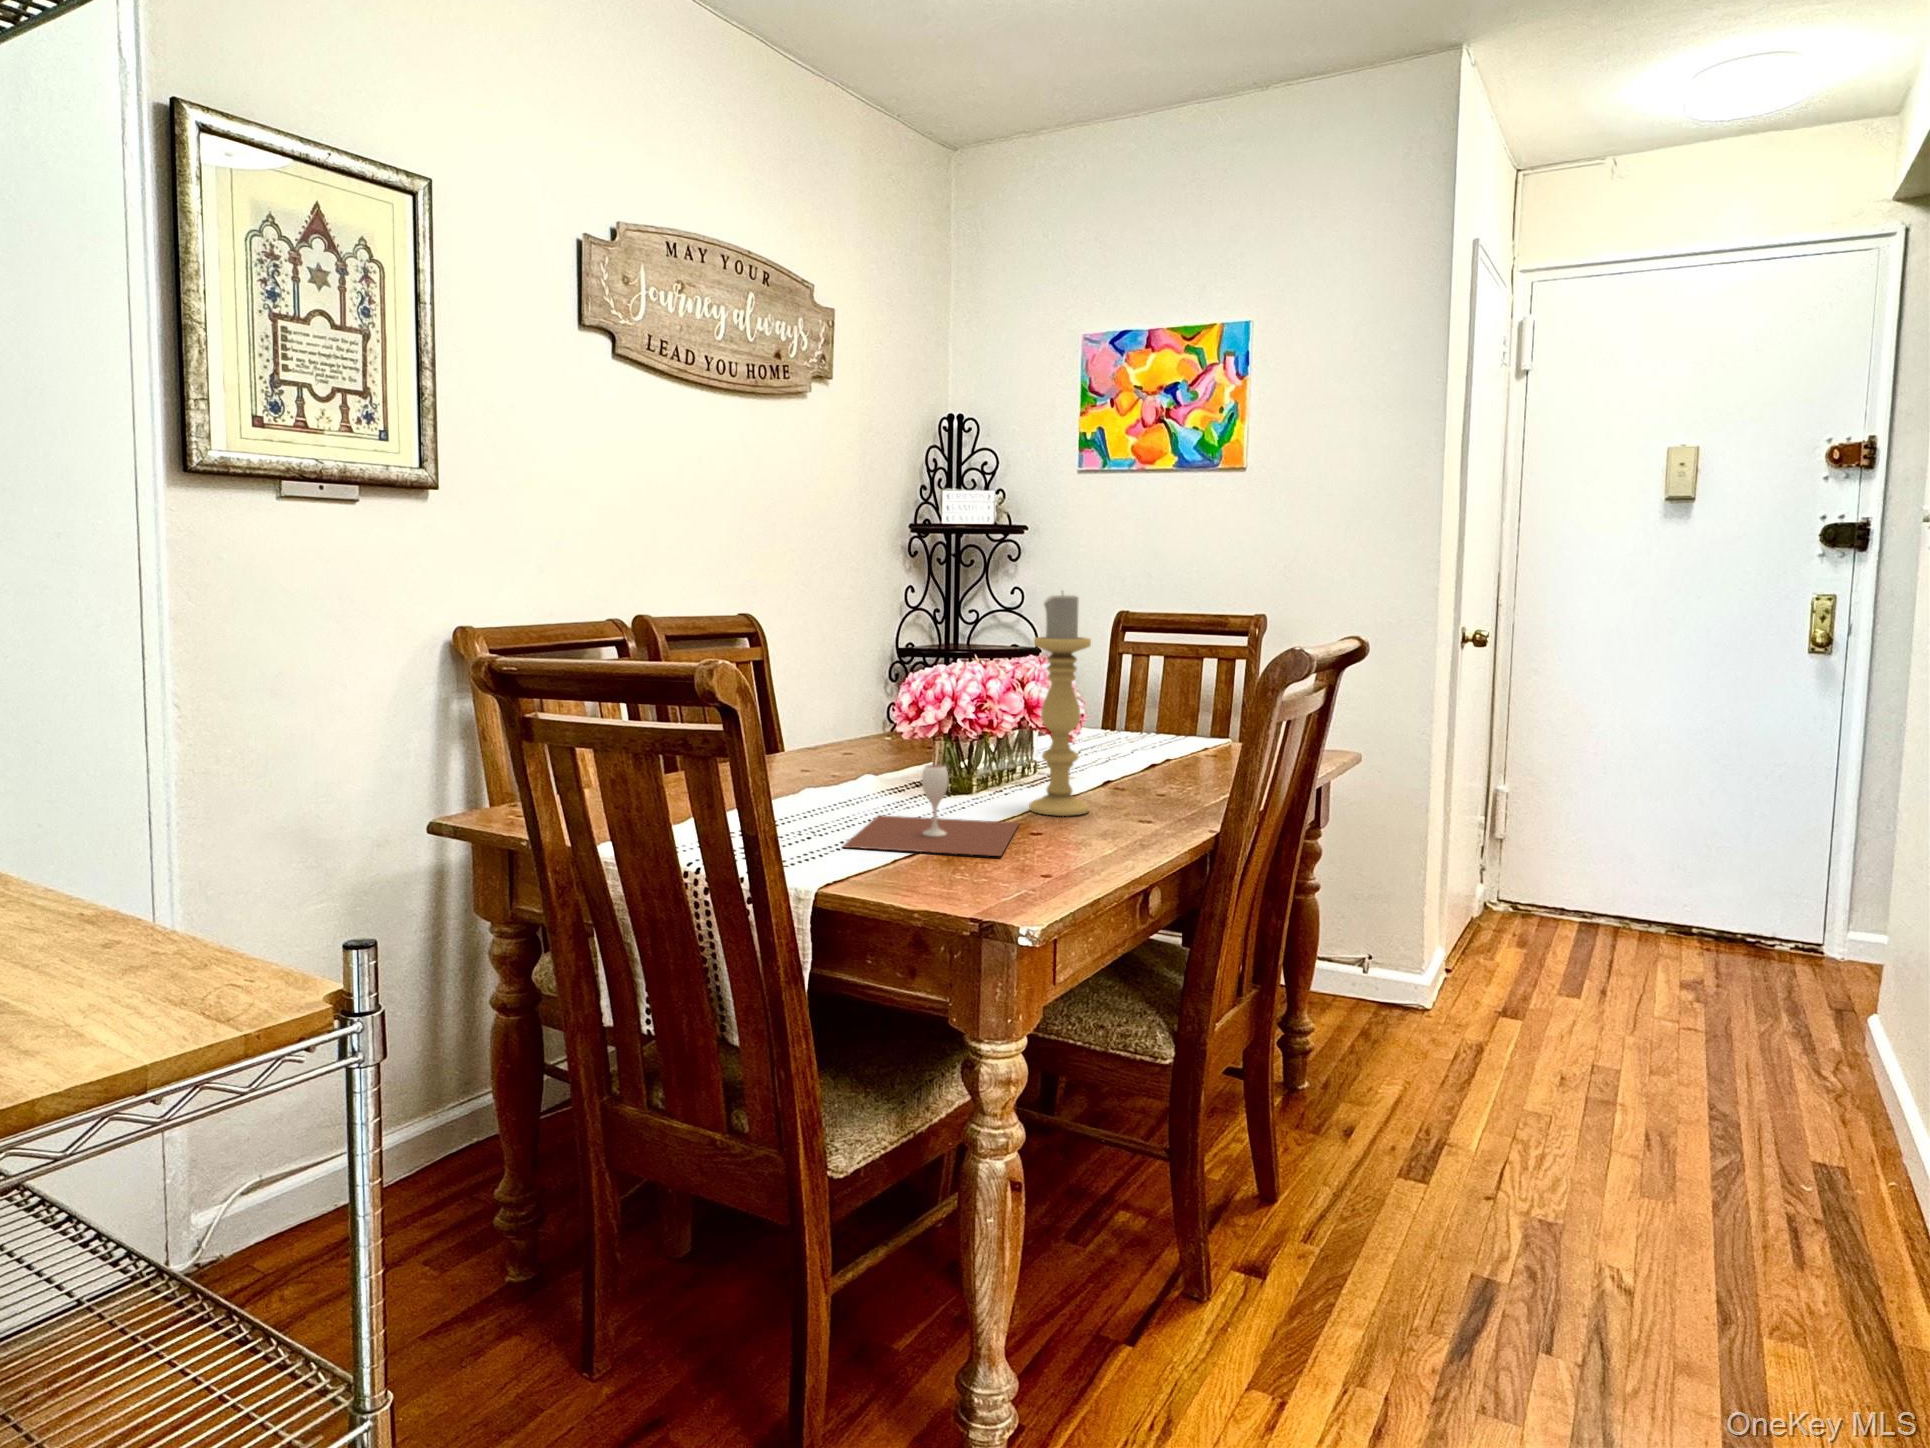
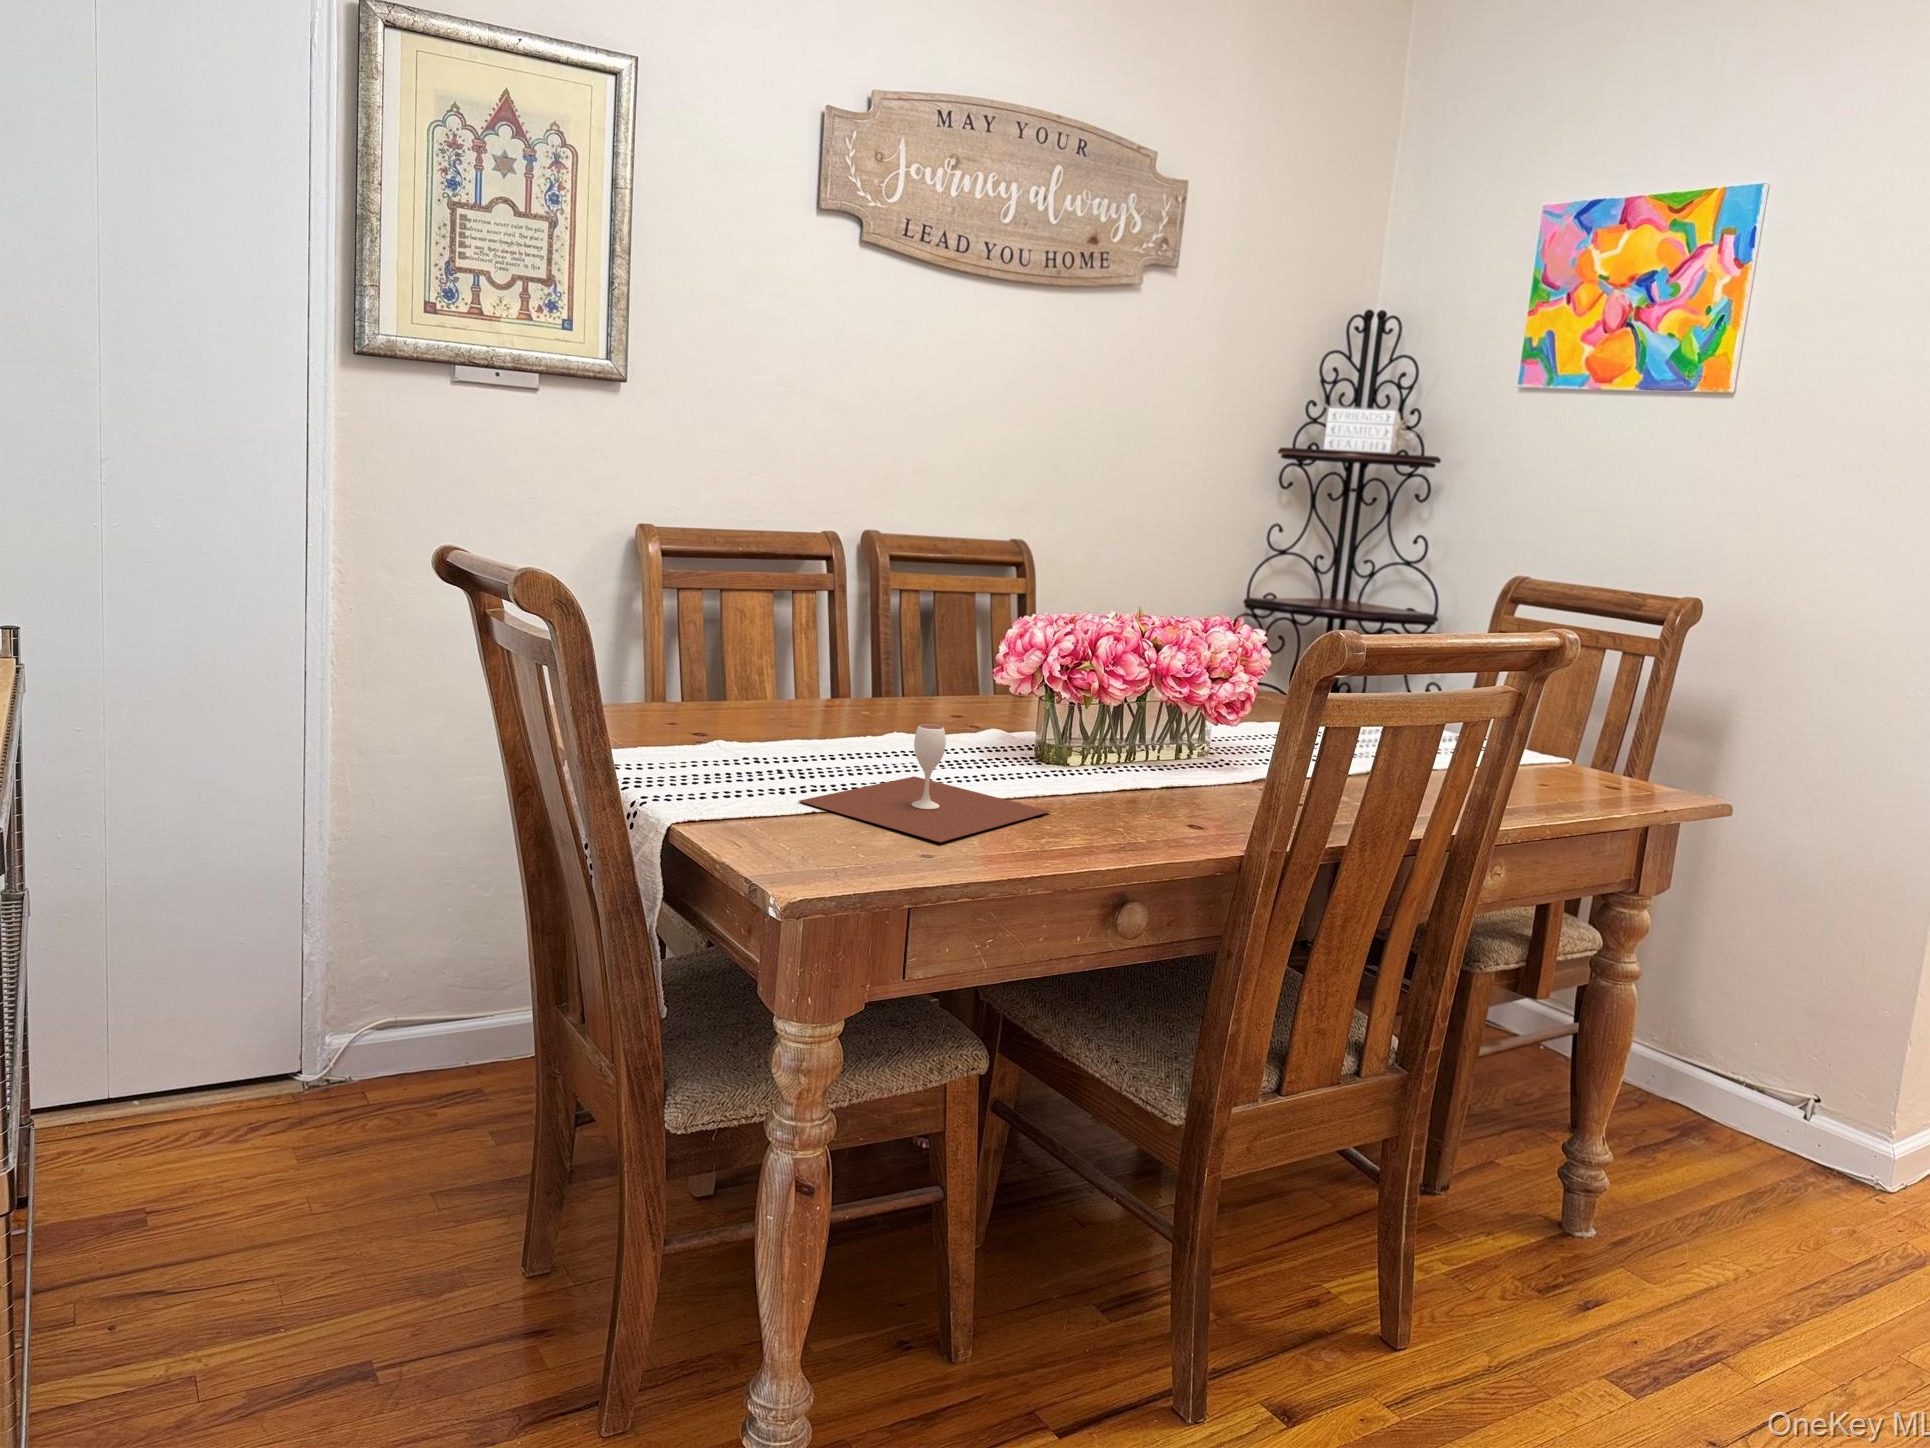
candle holder: present [1029,594,1091,816] -> none [1097,533,1191,816]

